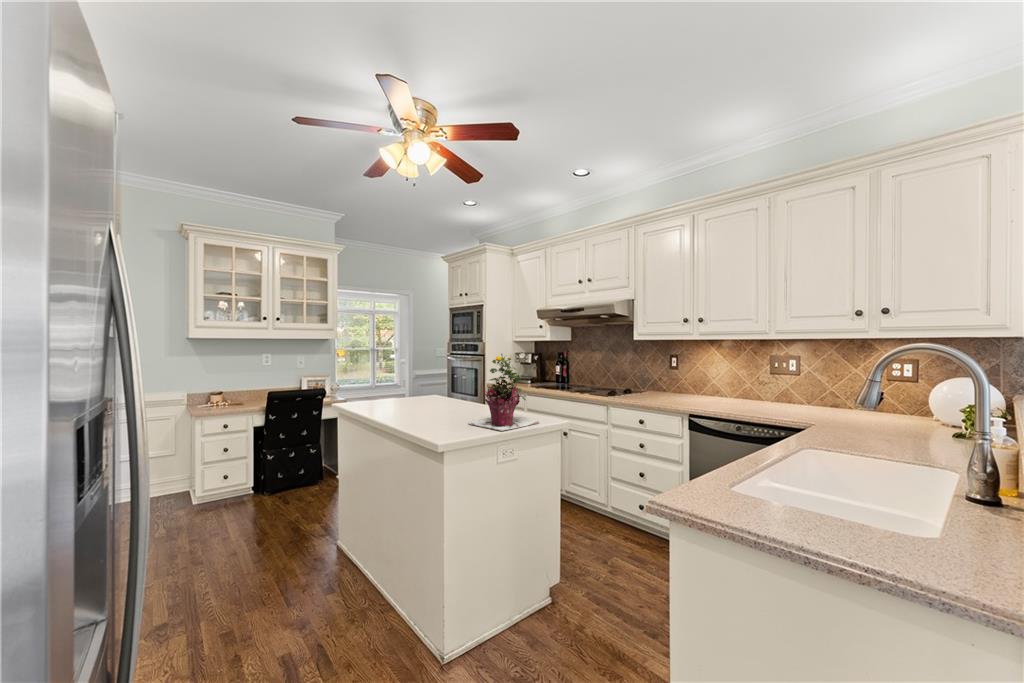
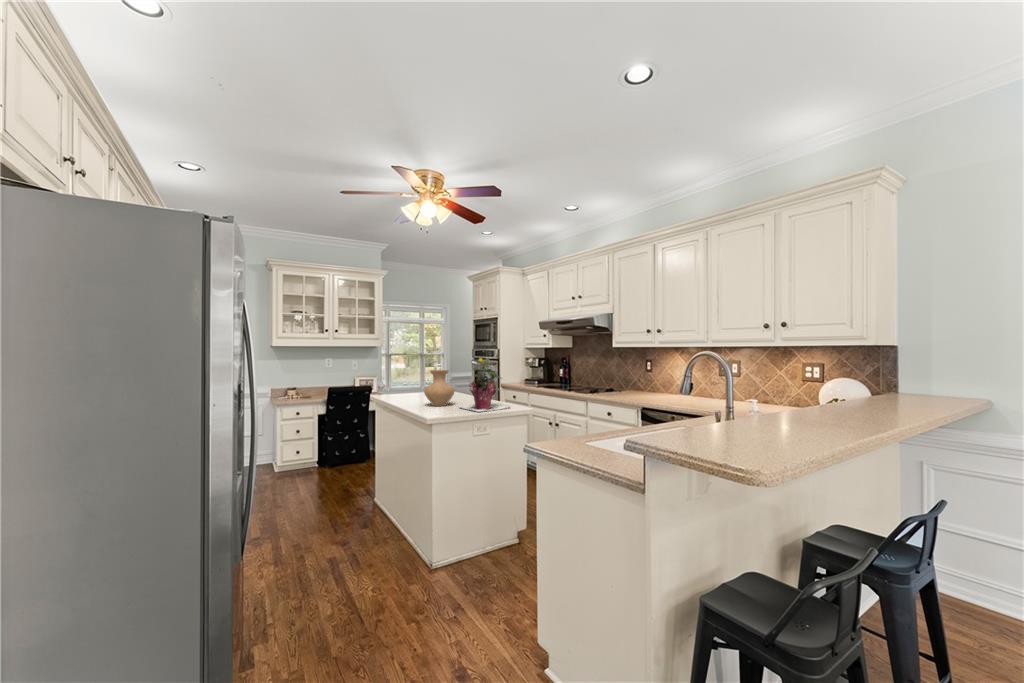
vase: none [417,371,458,421] -> present [424,370,454,406]

